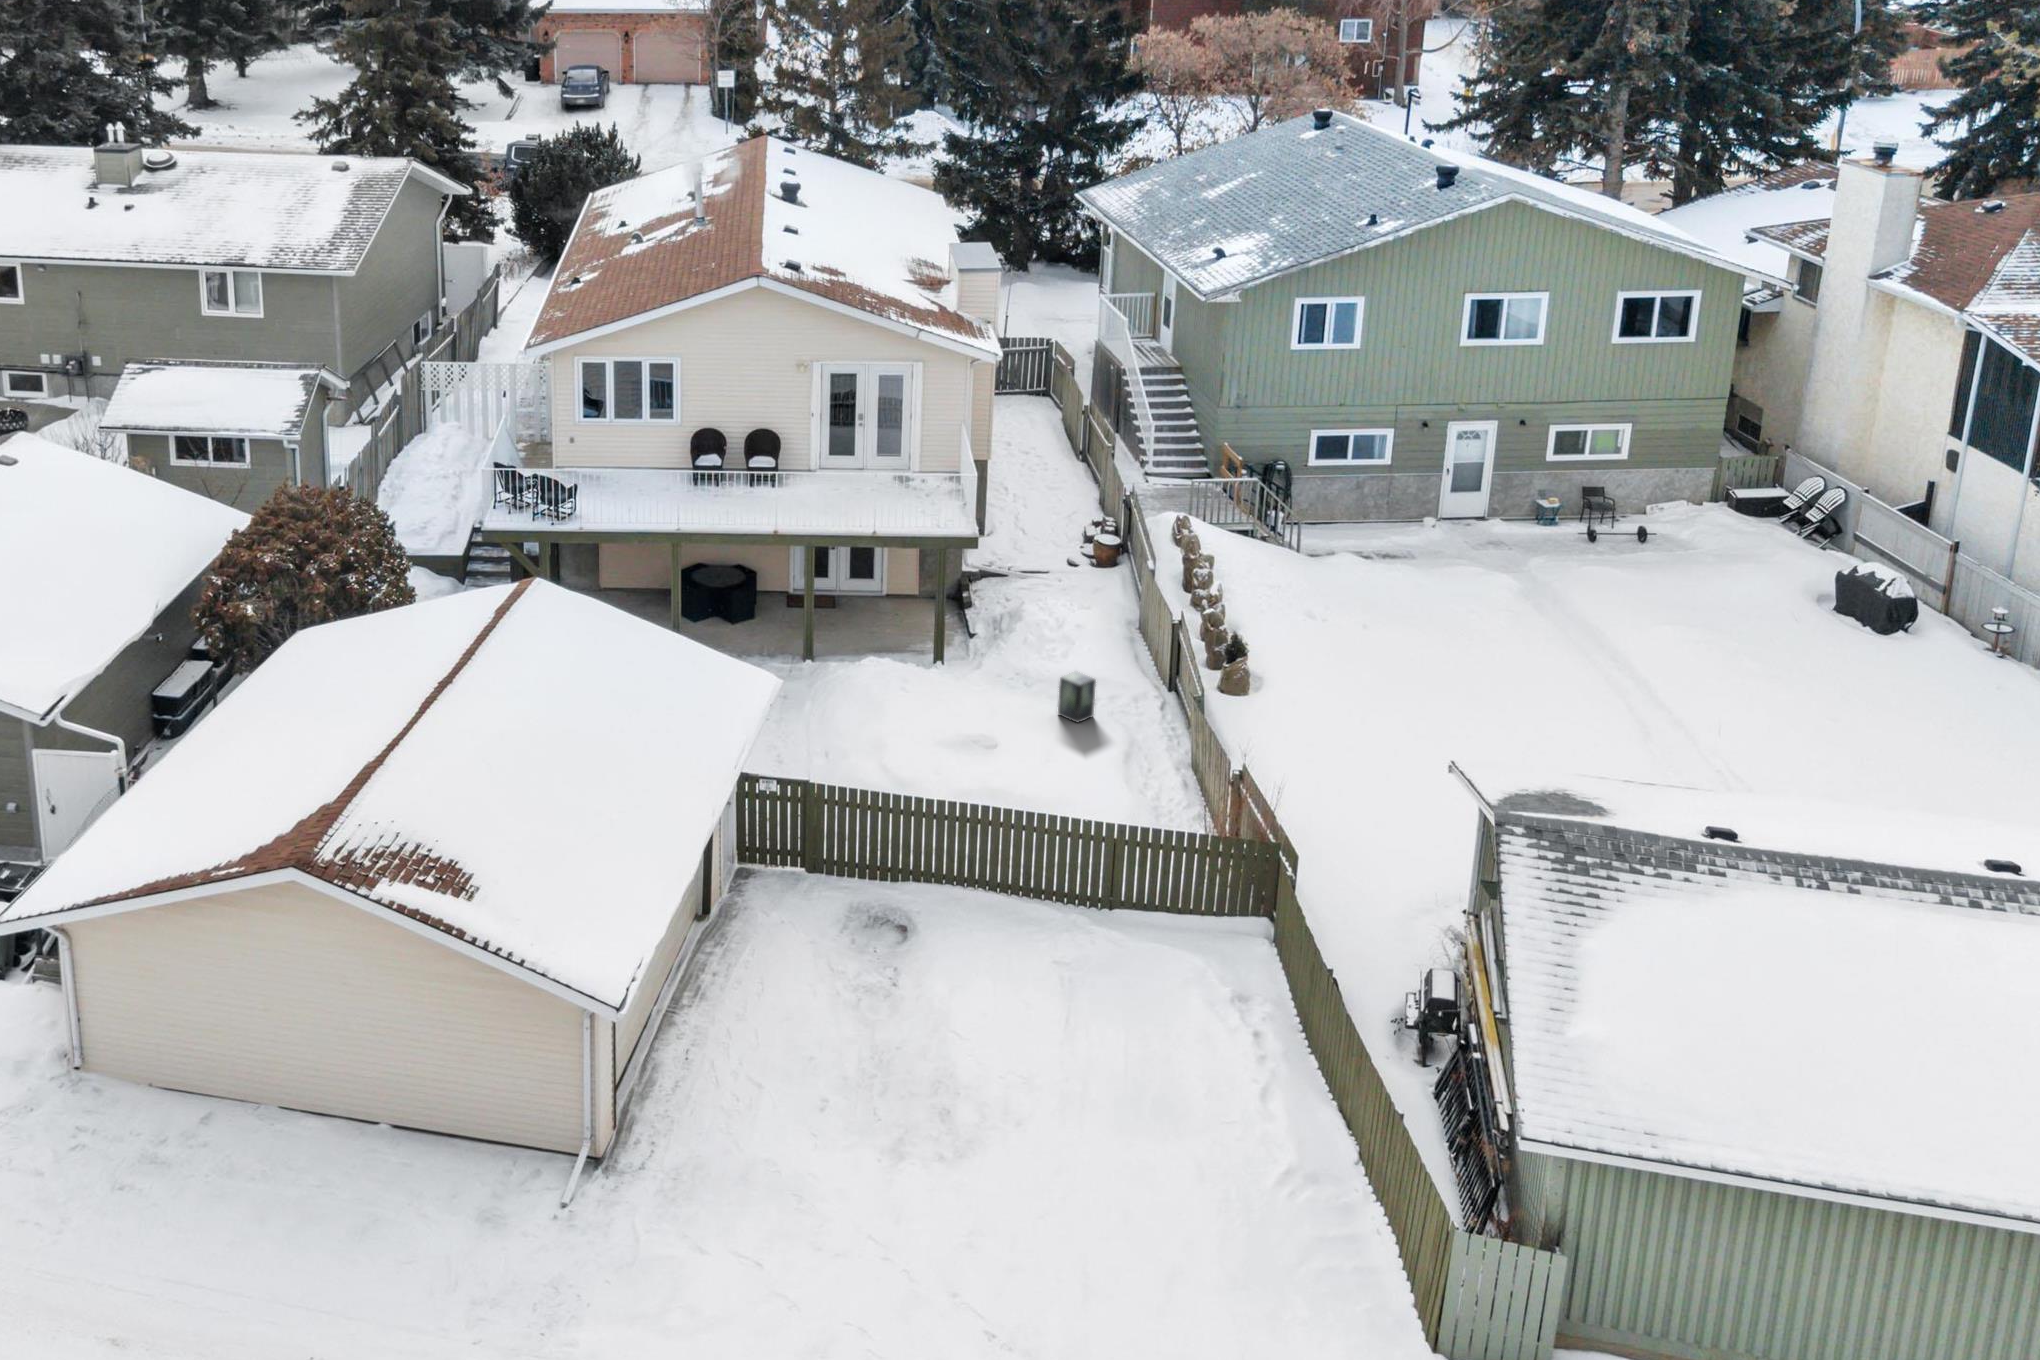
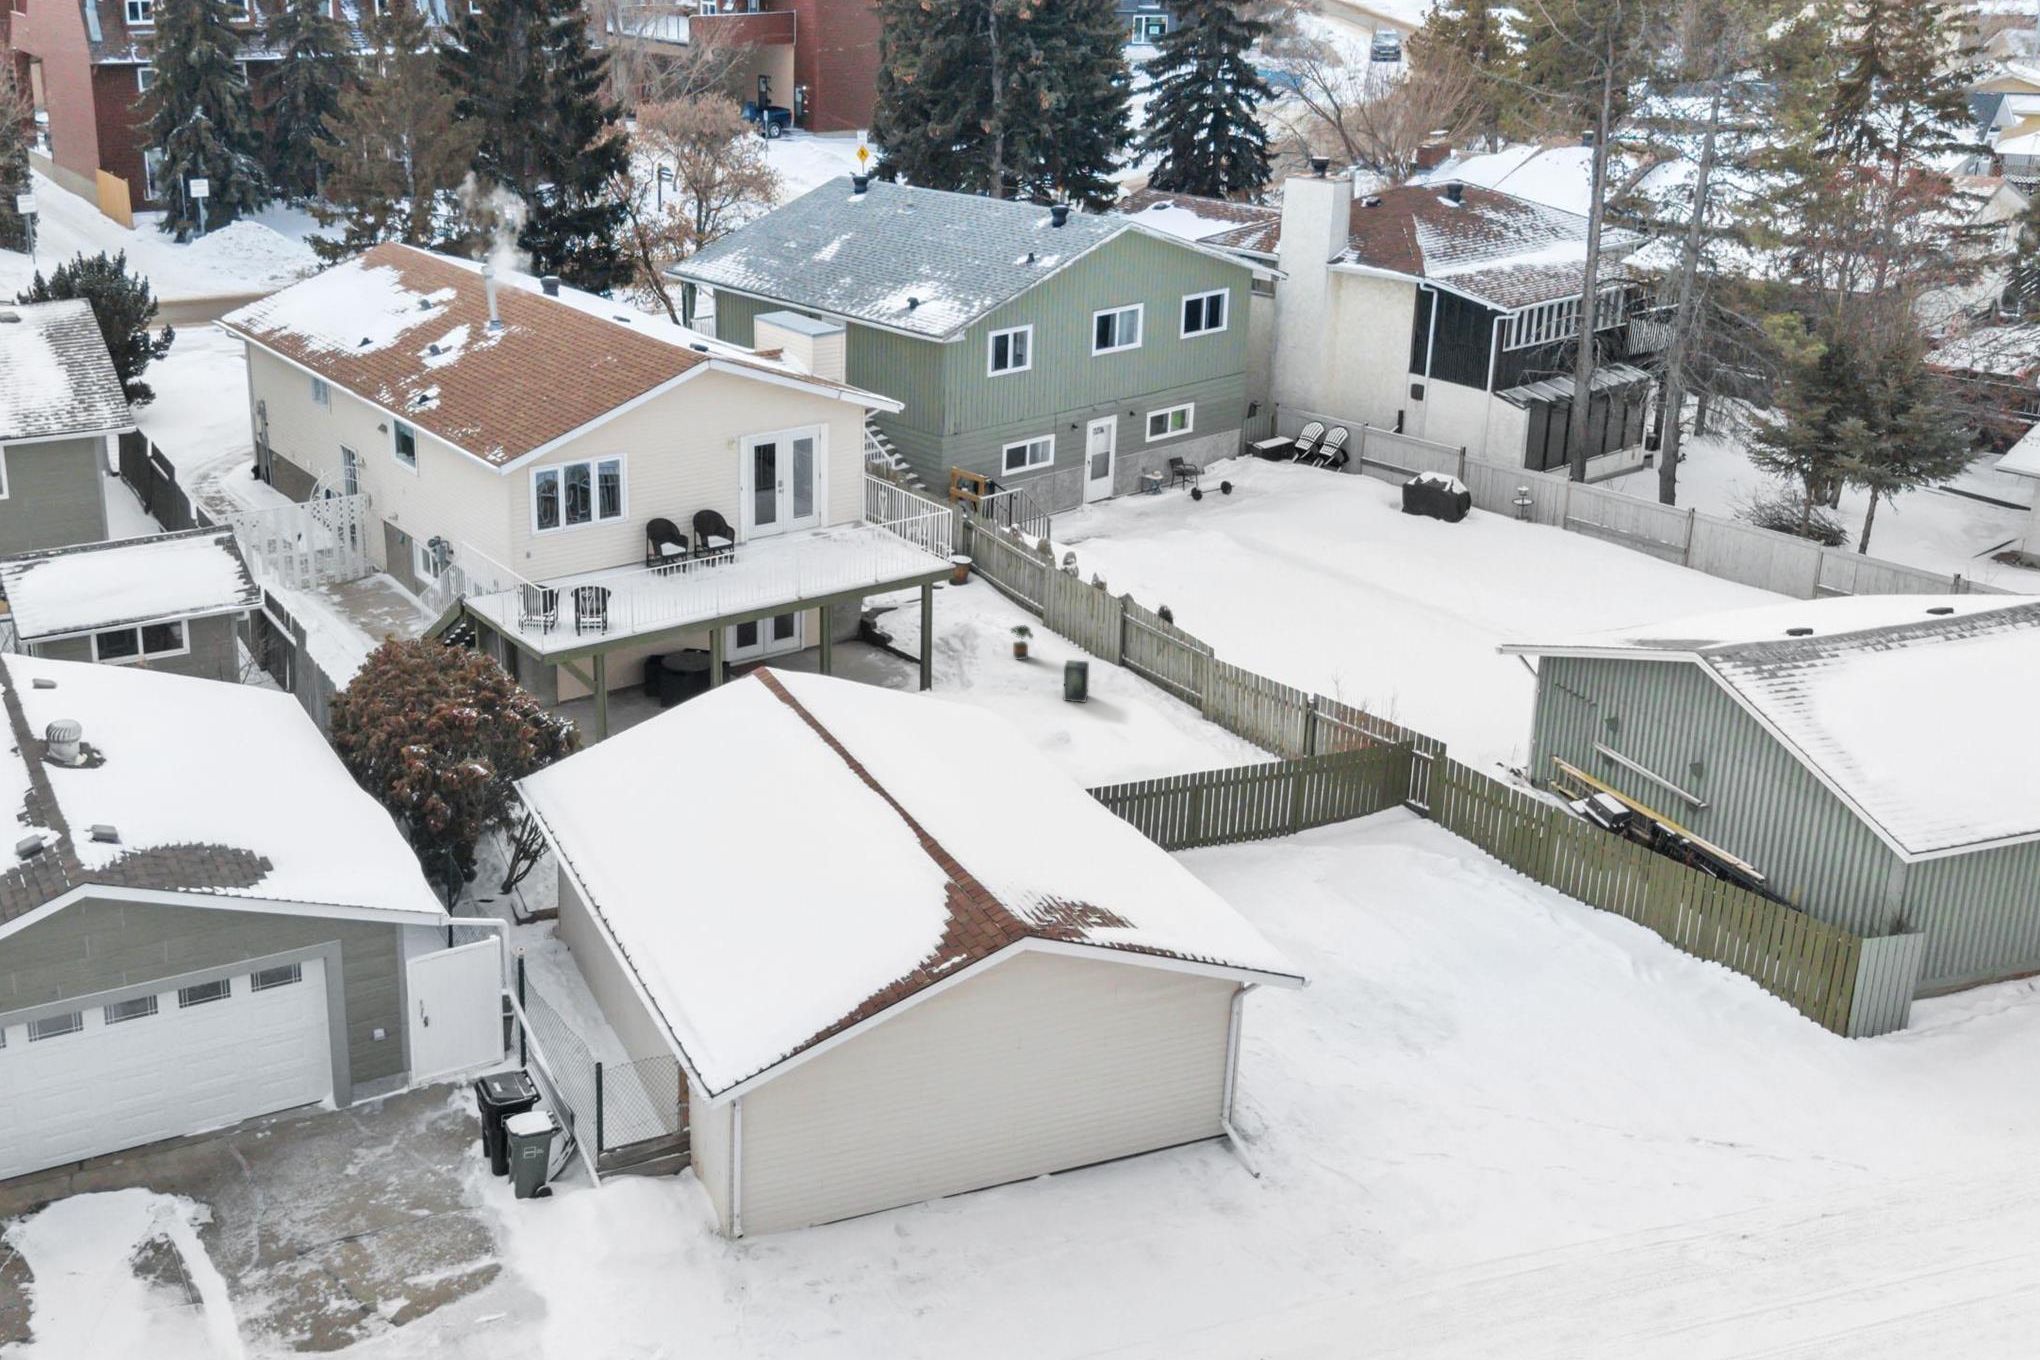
potted tree: none [1074,622,1100,663] -> present [1011,625,1033,660]

